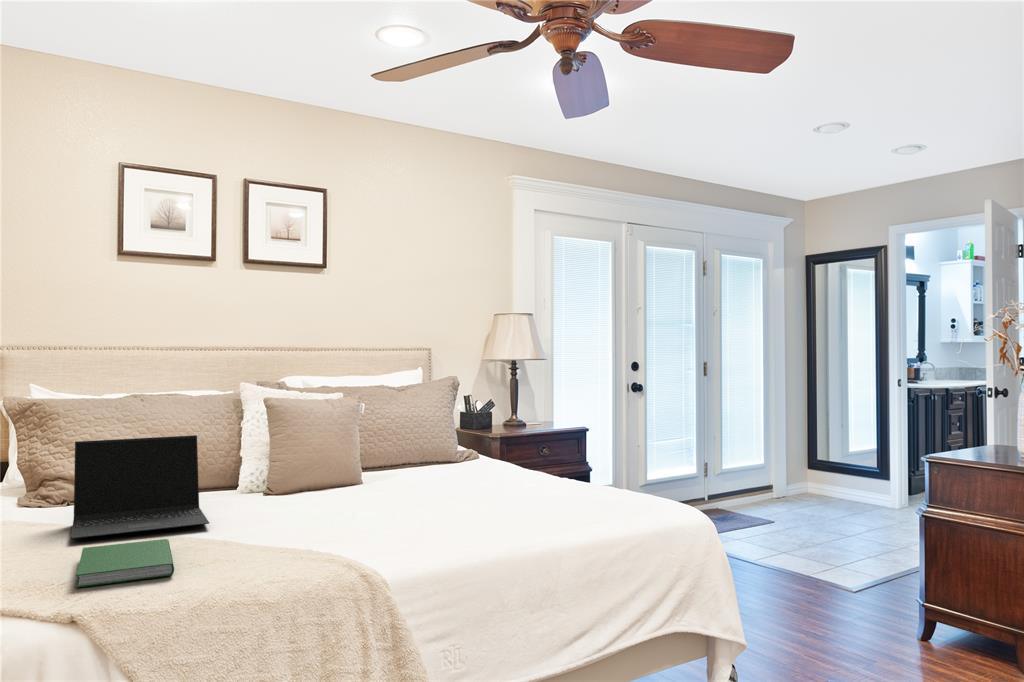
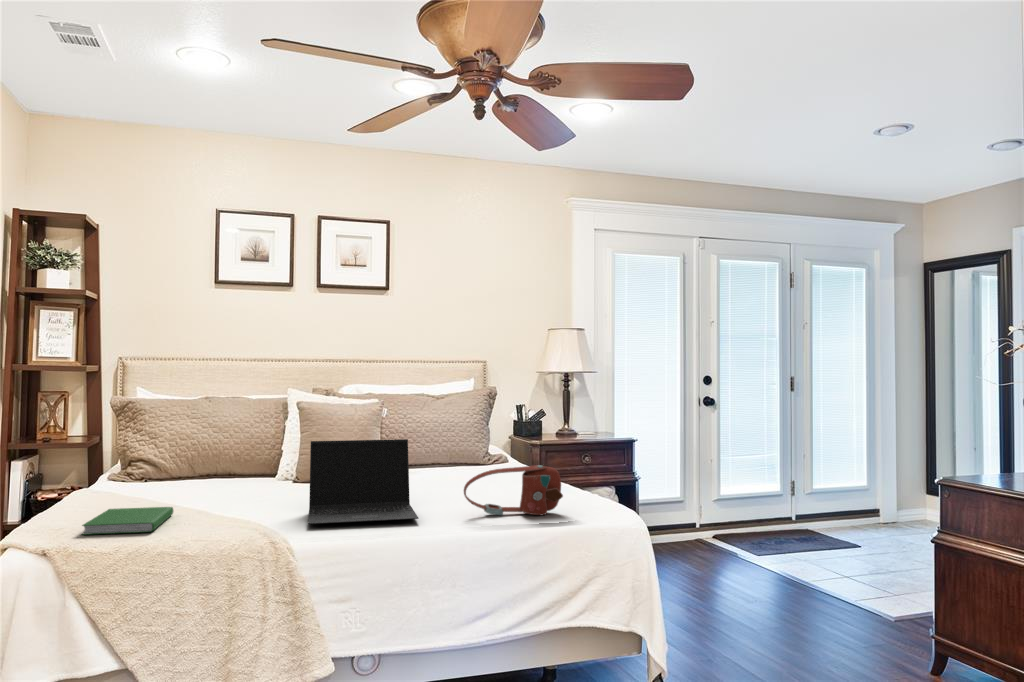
laptop: present [71,435,209,539] -> present [308,439,418,524]
handbag: none [517,465,620,522] -> present [464,465,563,515]

